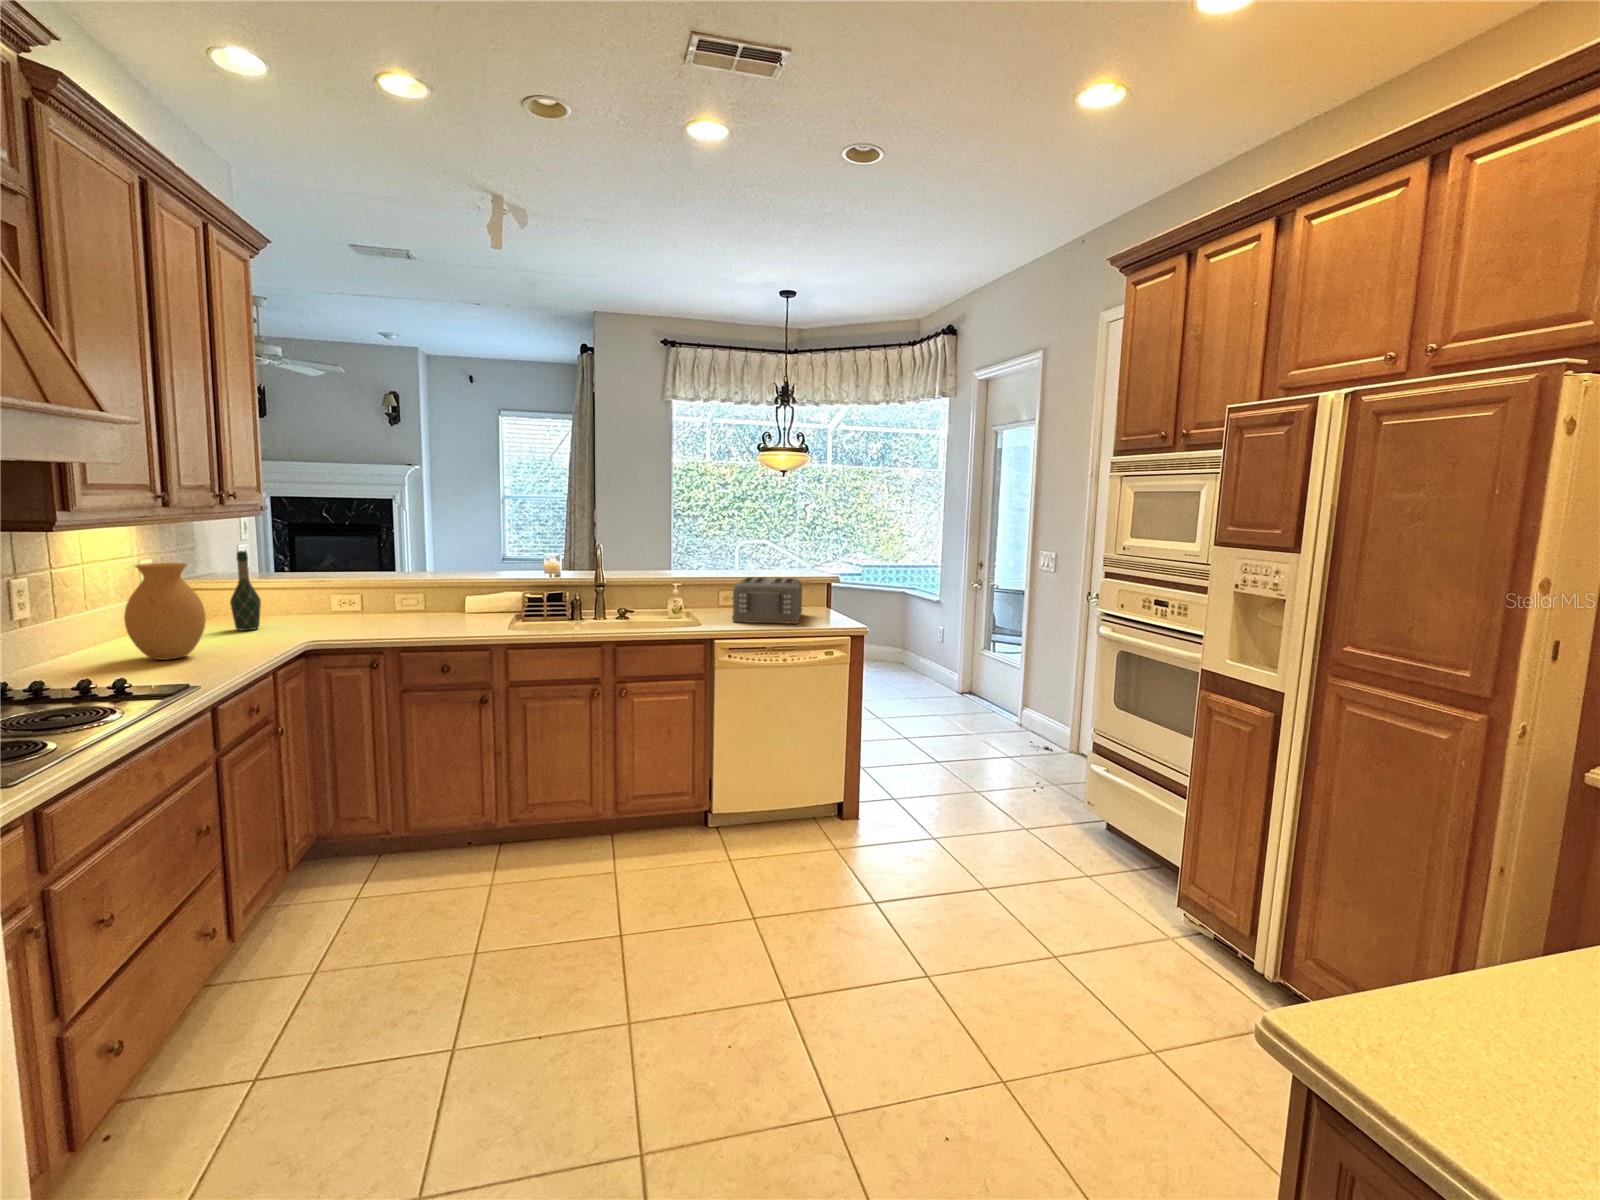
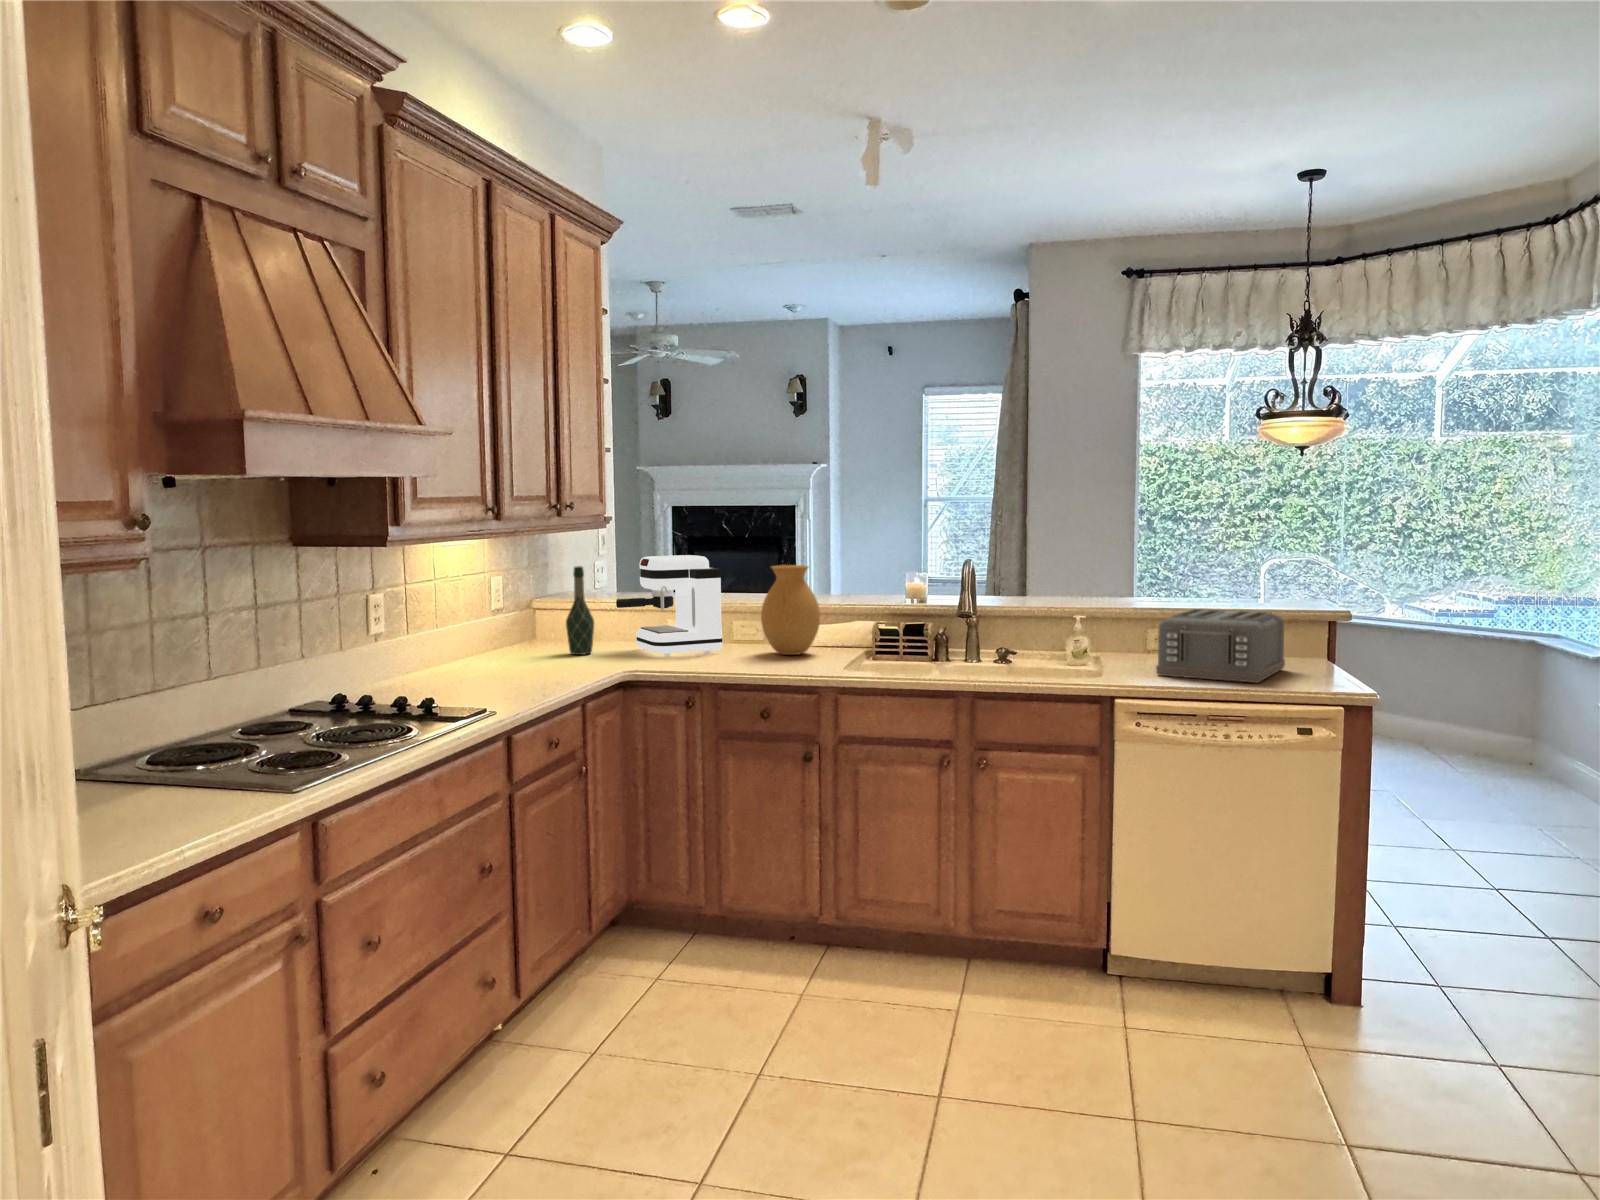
coffee maker: none [283,541,390,627] -> present [616,555,722,656]
vase: present [124,563,206,660] -> present [761,565,820,655]

